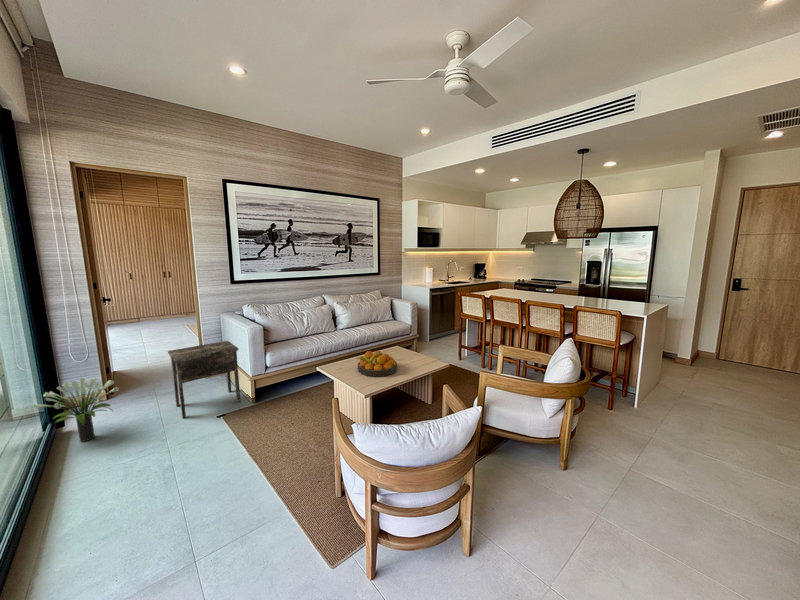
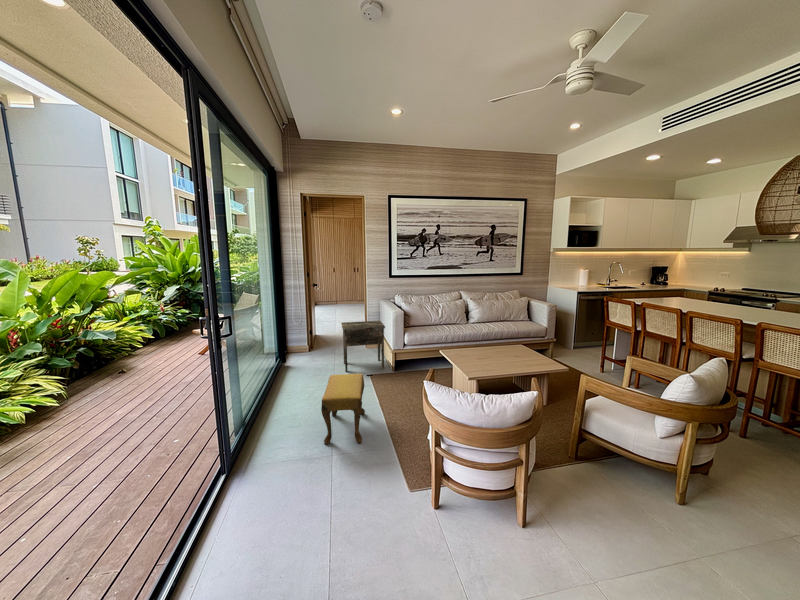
fruit bowl: present [357,351,397,376] -> none [471,342,509,366]
potted plant: present [34,378,119,442] -> none [271,333,312,373]
footstool: none [167,422,240,548] -> present [321,374,365,445]

